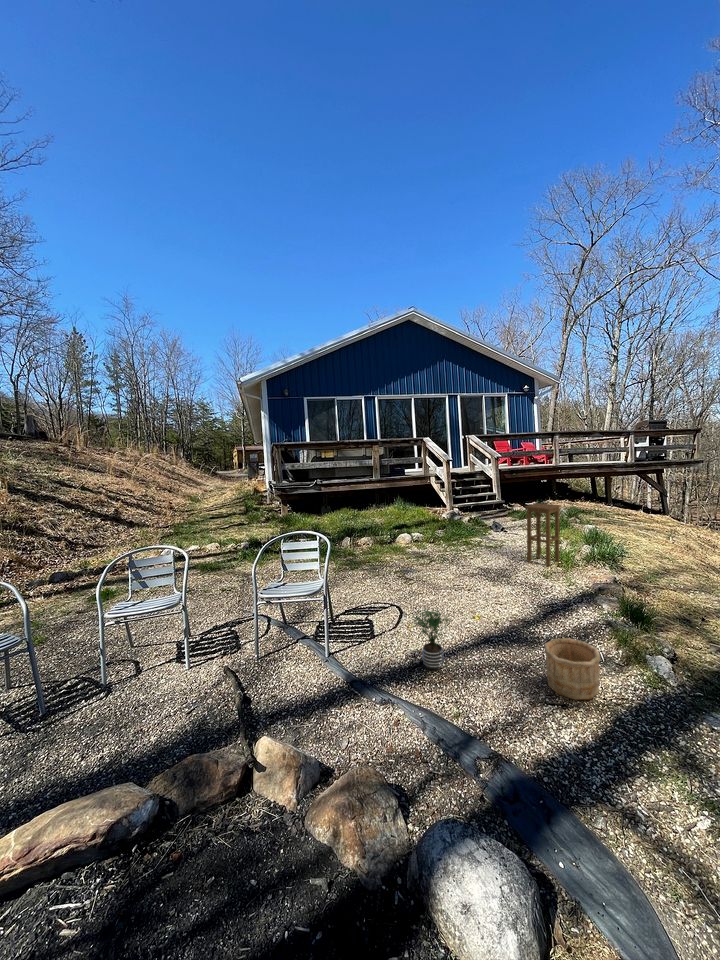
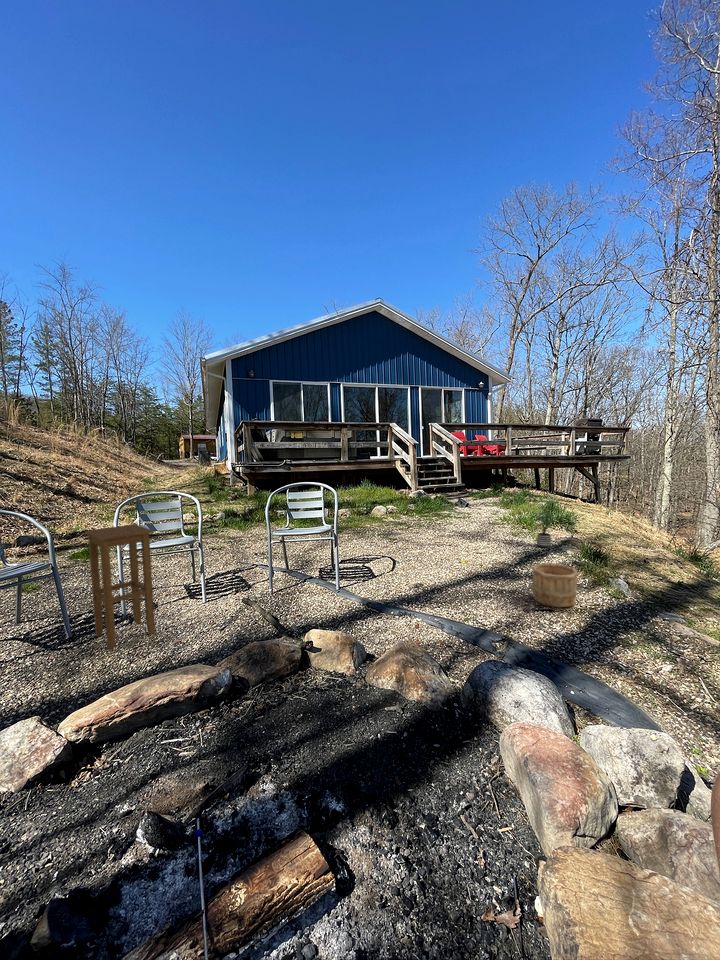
stool: present [526,503,561,566] -> present [85,524,155,649]
potted plant: present [414,609,450,670] -> present [531,511,555,548]

